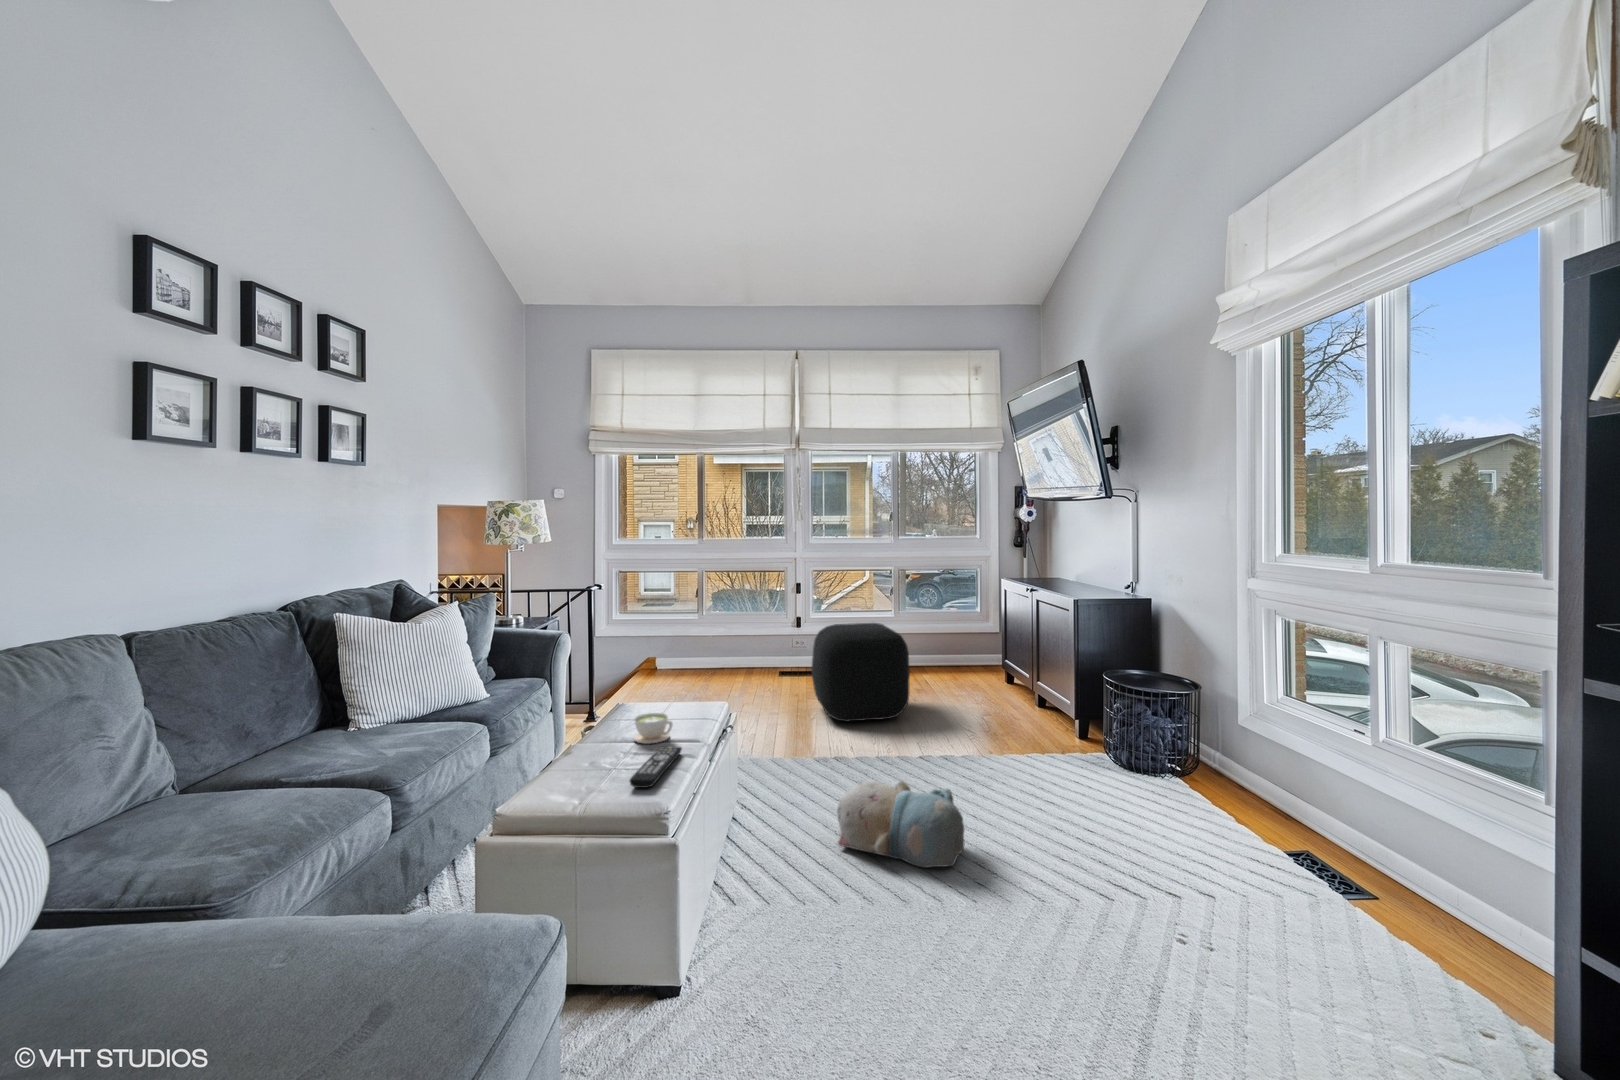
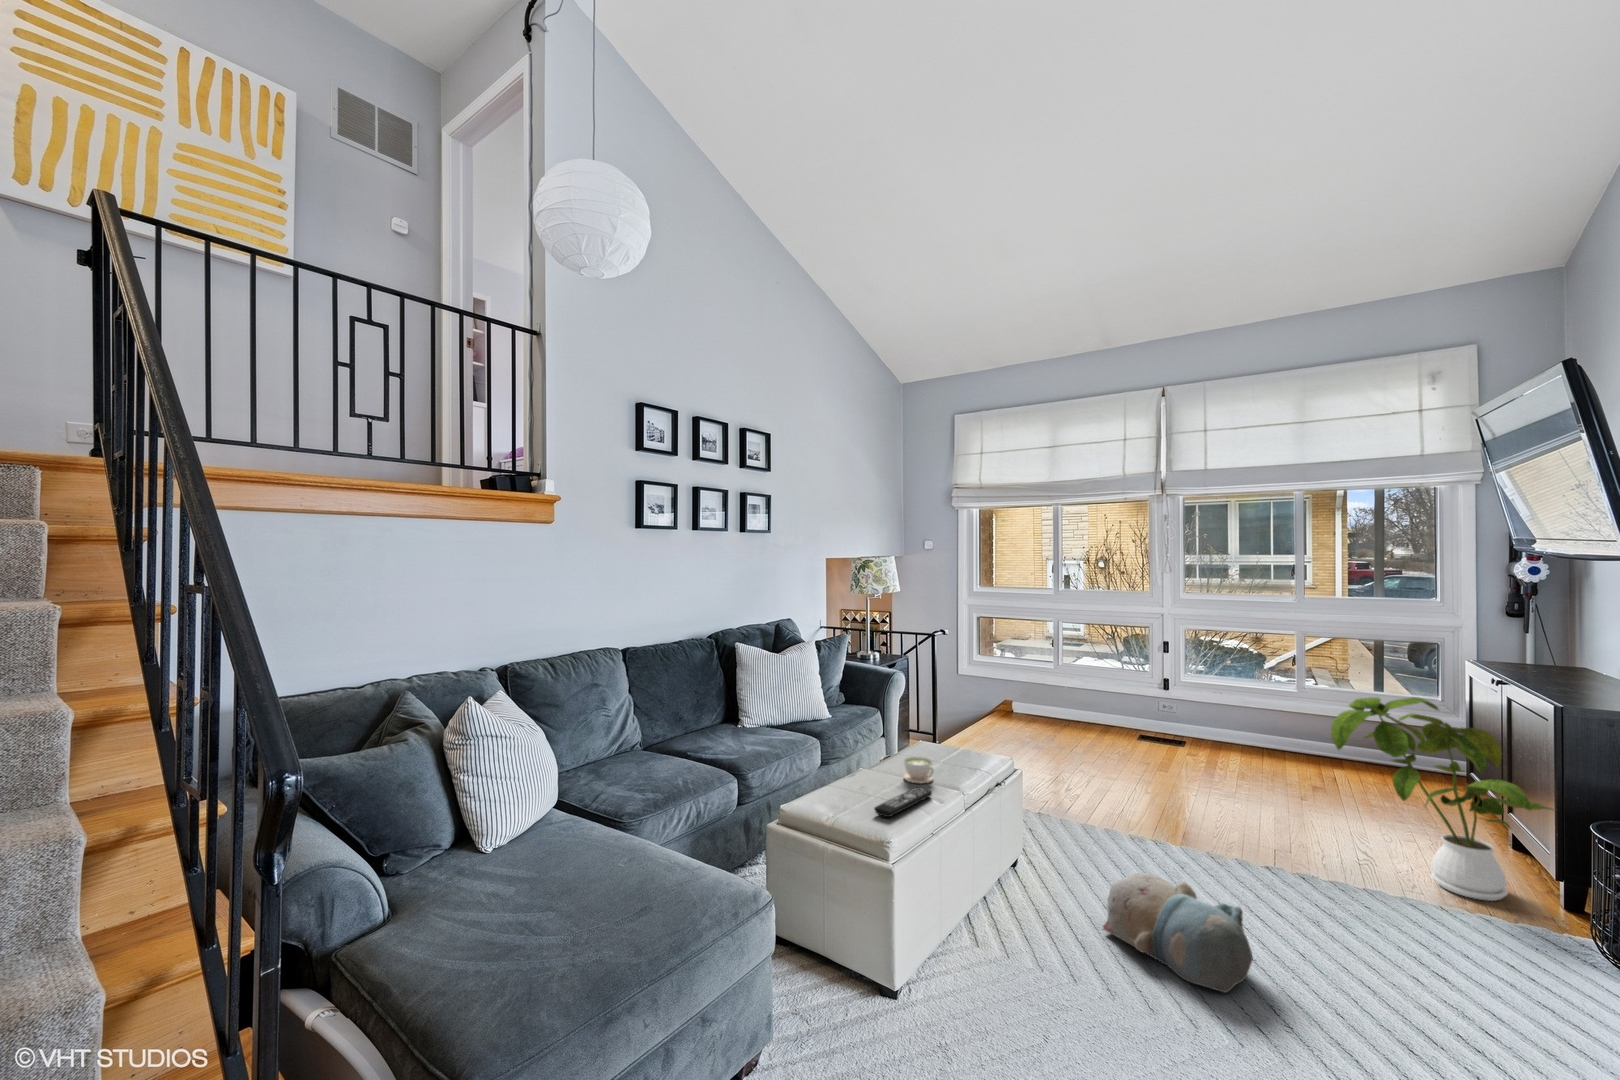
house plant: none [958,600,1090,743] -> present [1331,697,1552,901]
ottoman: present [812,623,910,722] -> none [1153,696,1282,817]

